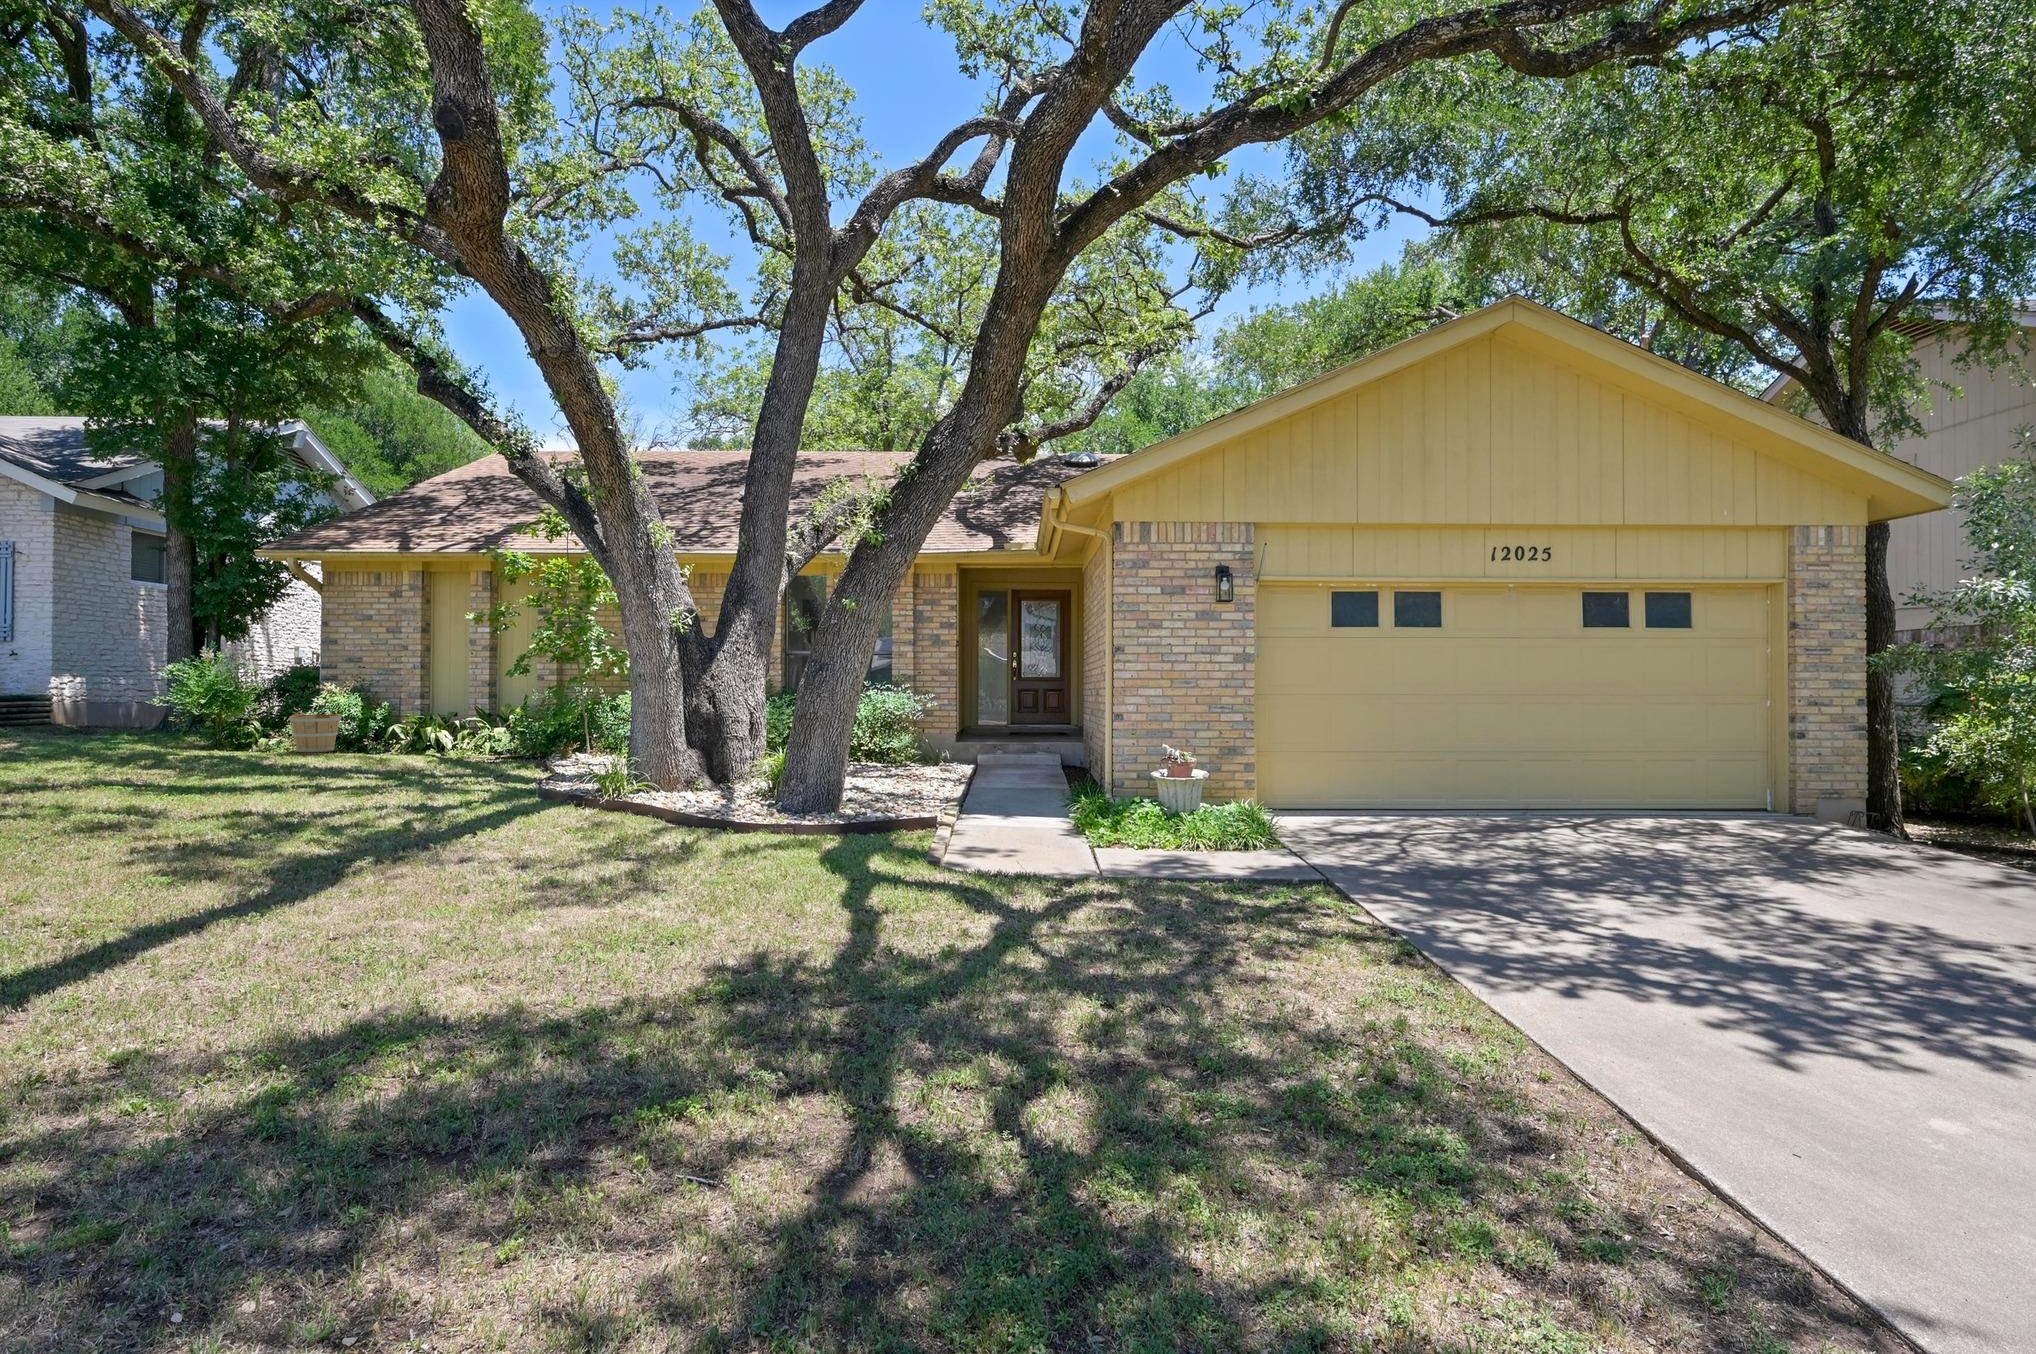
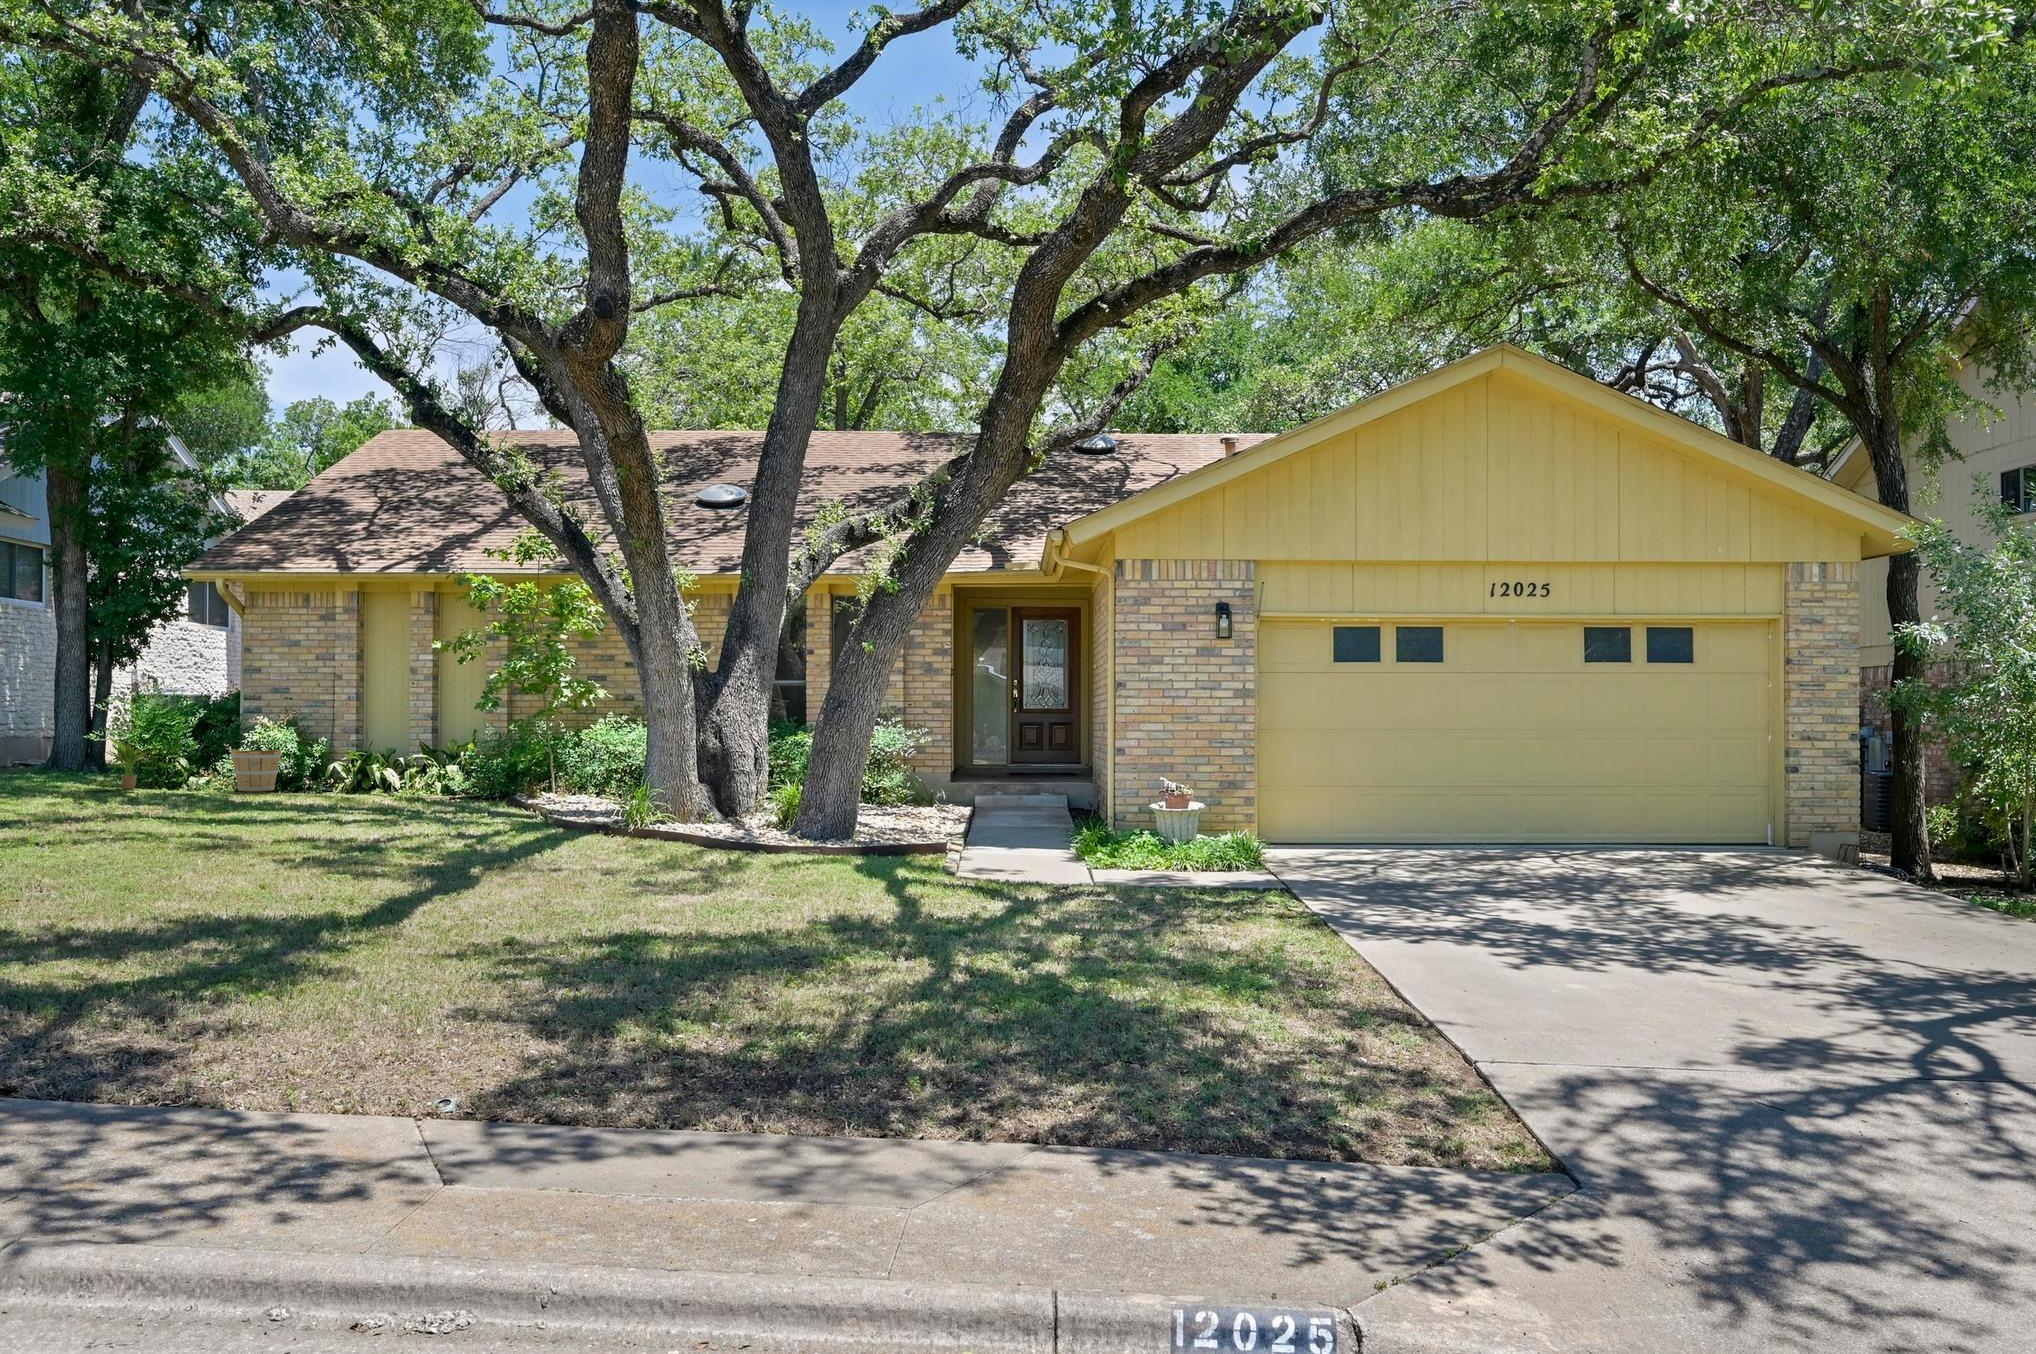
potted plant: none [171,701,217,750] -> present [106,737,149,789]

